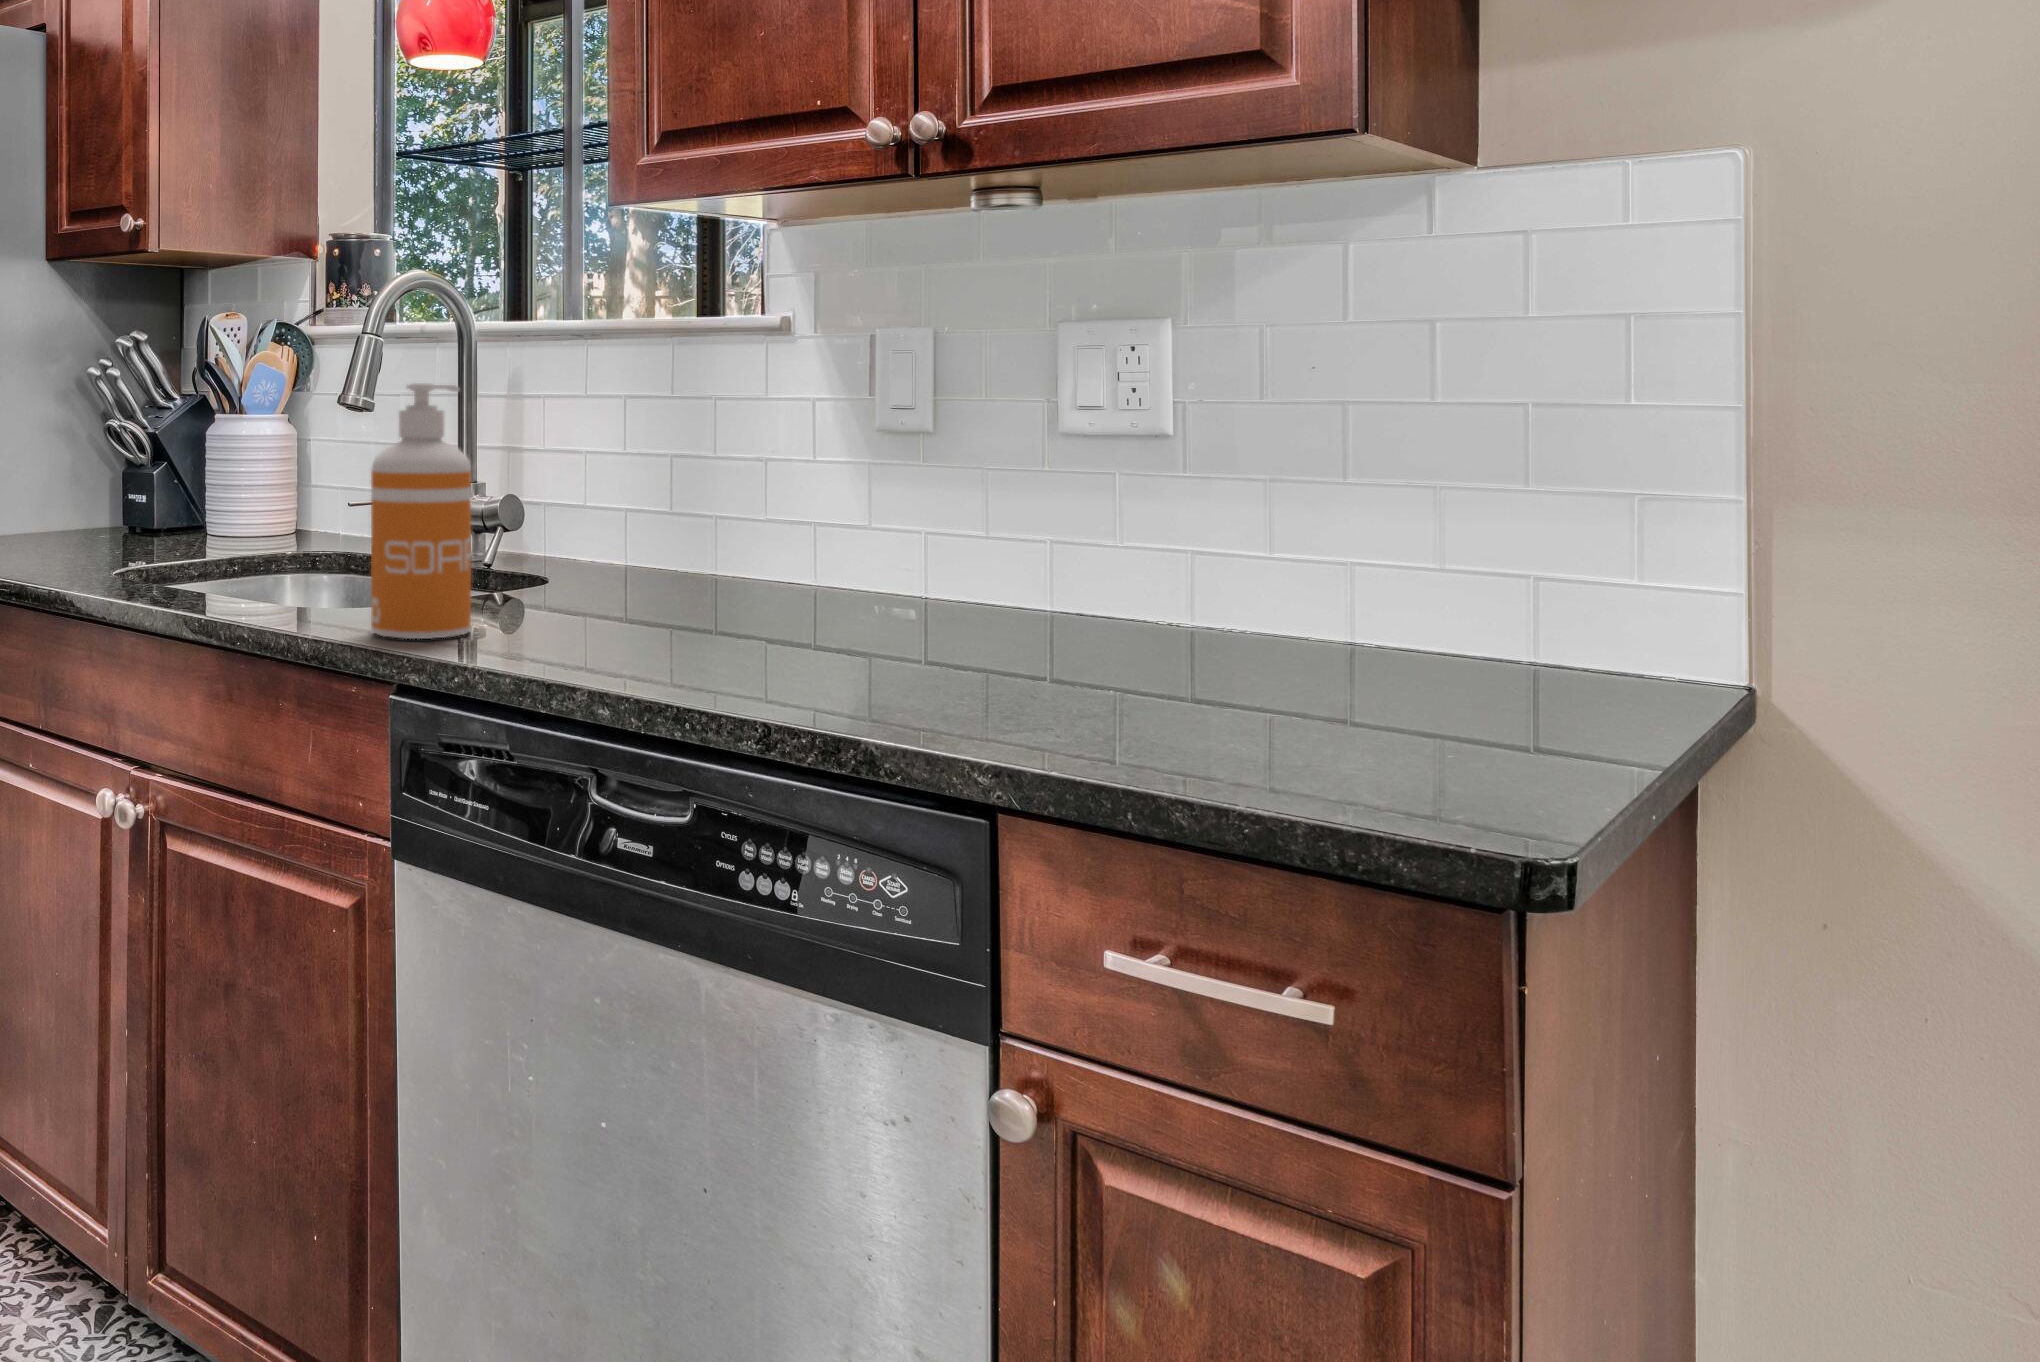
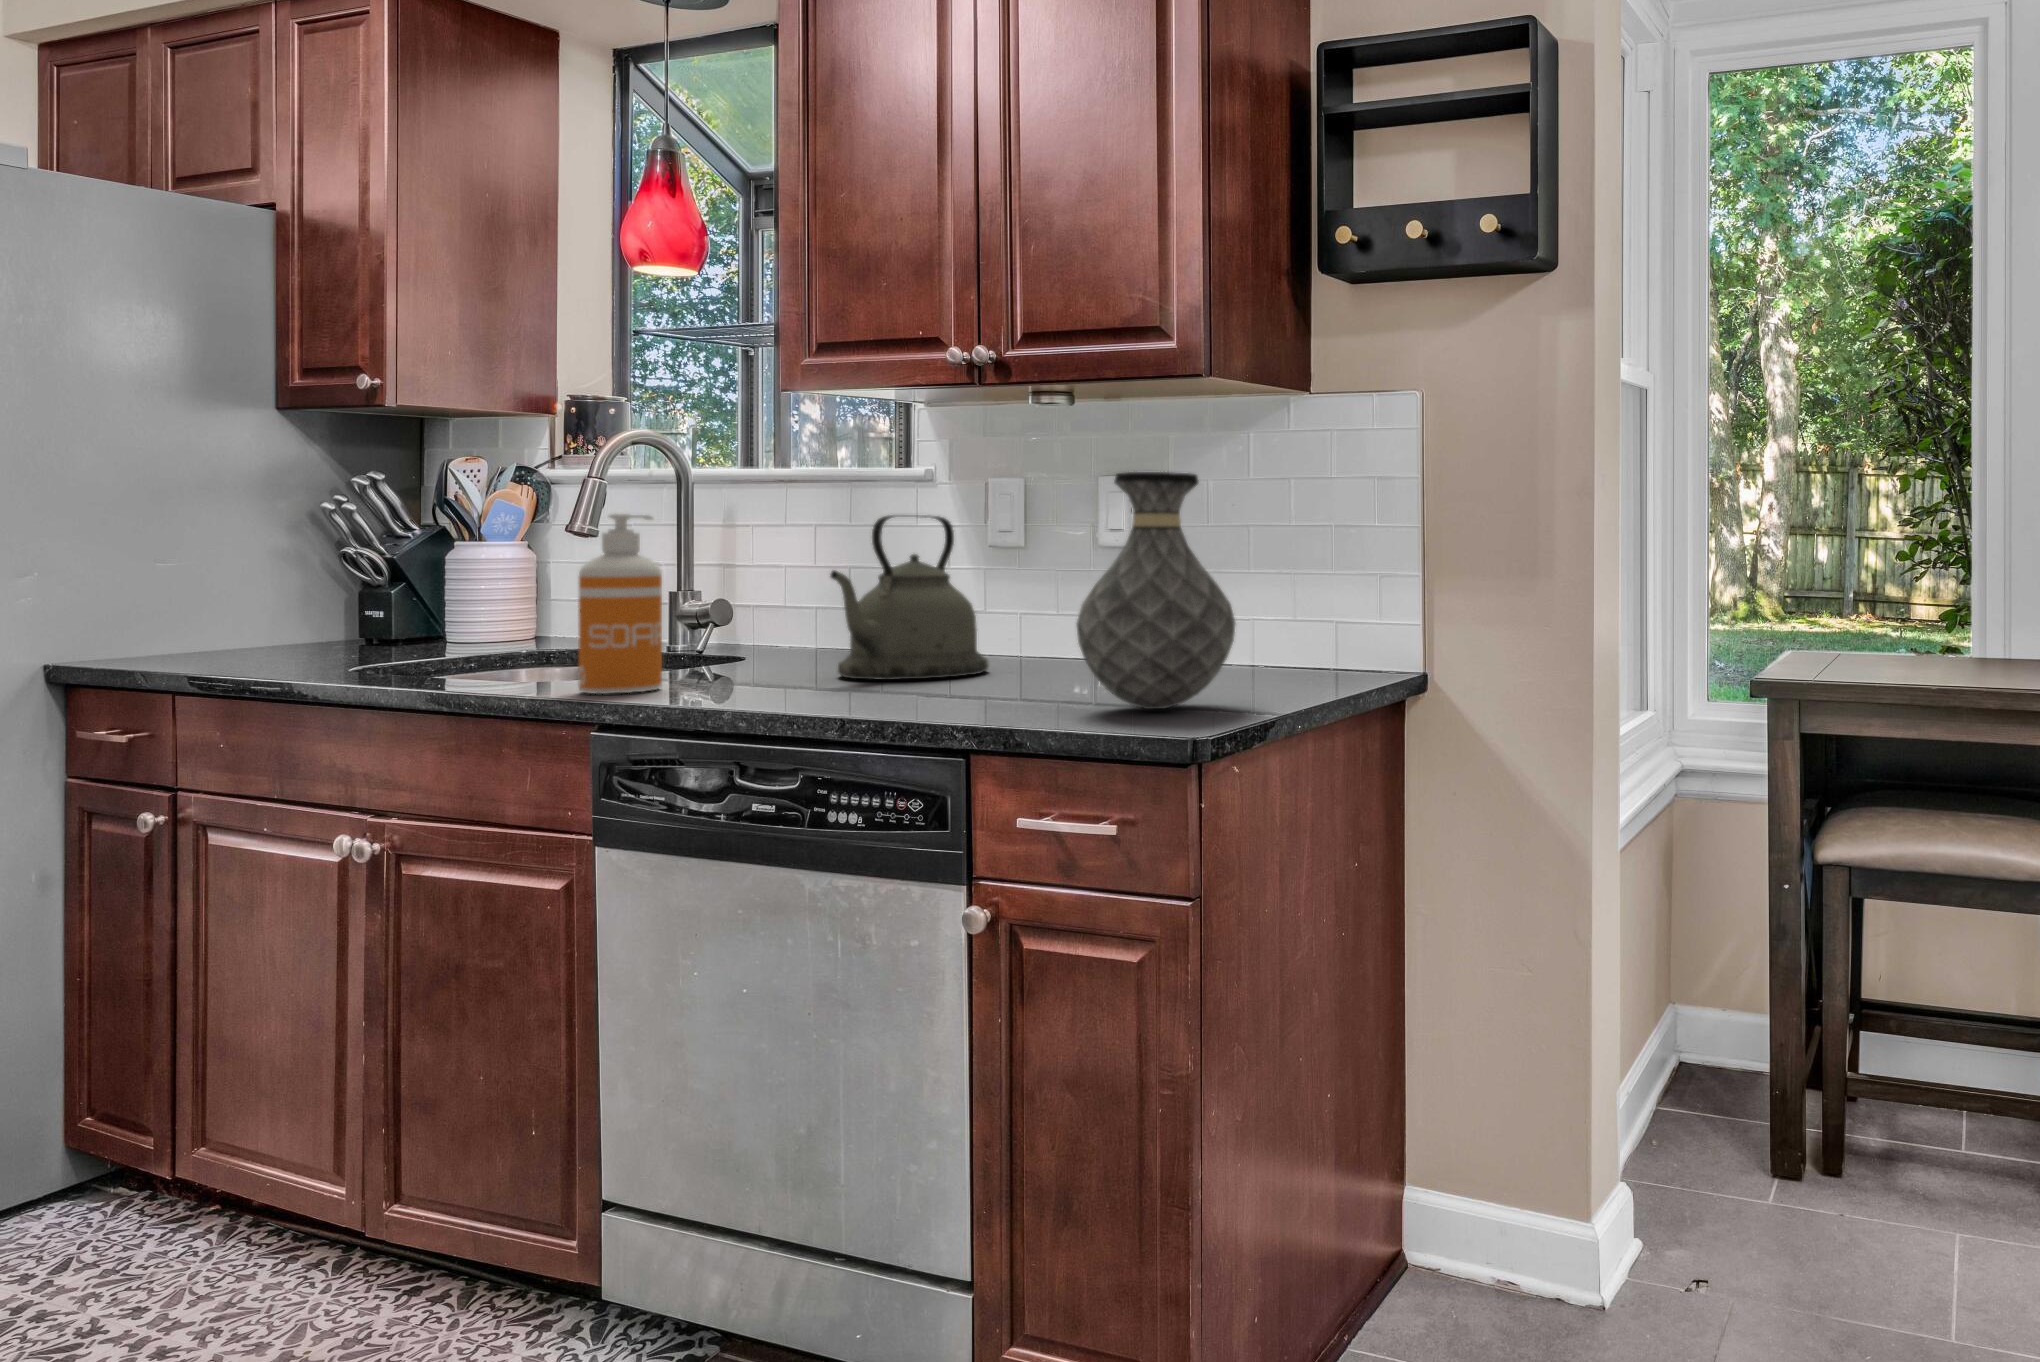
vase: none [1164,306,1485,749] -> present [1077,472,1235,709]
kettle: none [690,382,902,634] -> present [830,515,988,680]

